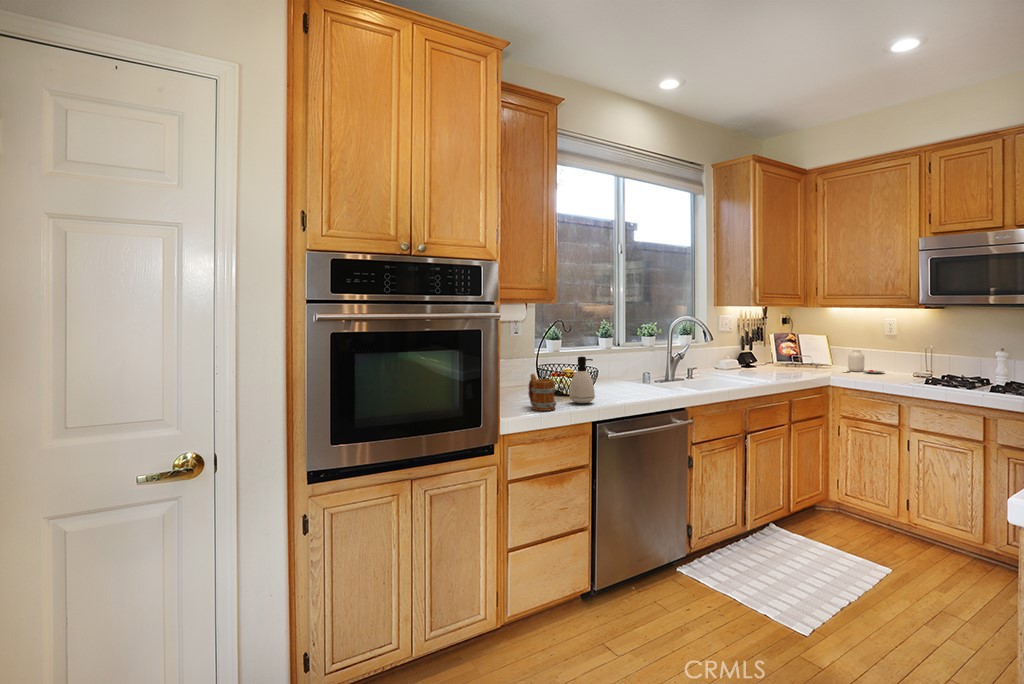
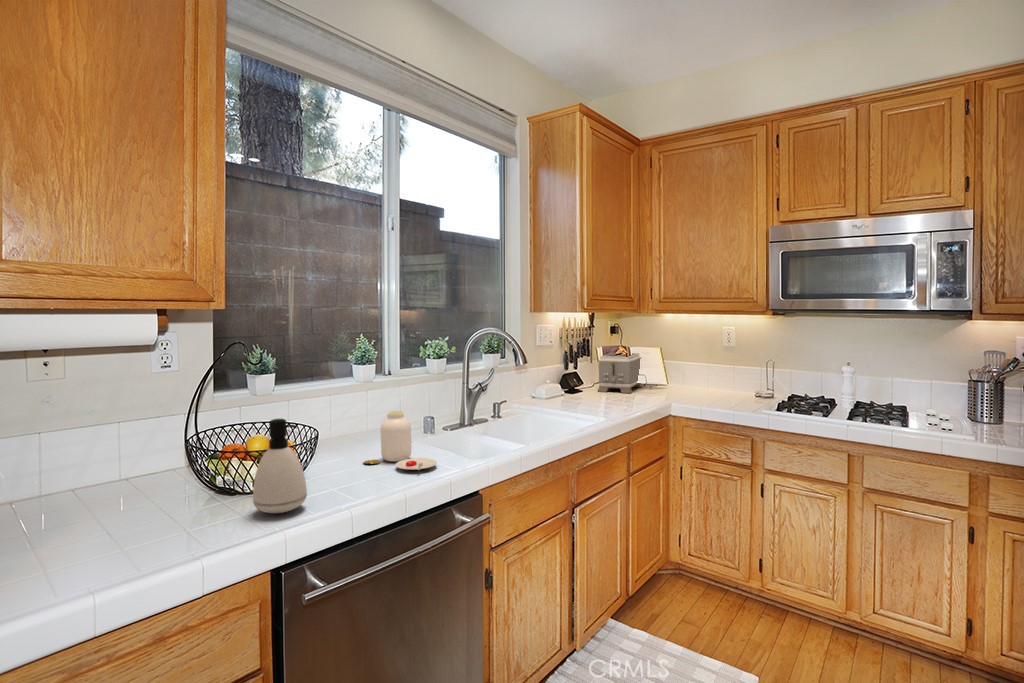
toaster: none [769,340,809,370] -> present [598,353,642,393]
jar: present [848,350,884,373] -> present [363,411,437,470]
mug: present [528,374,556,411] -> none [141,466,207,557]

